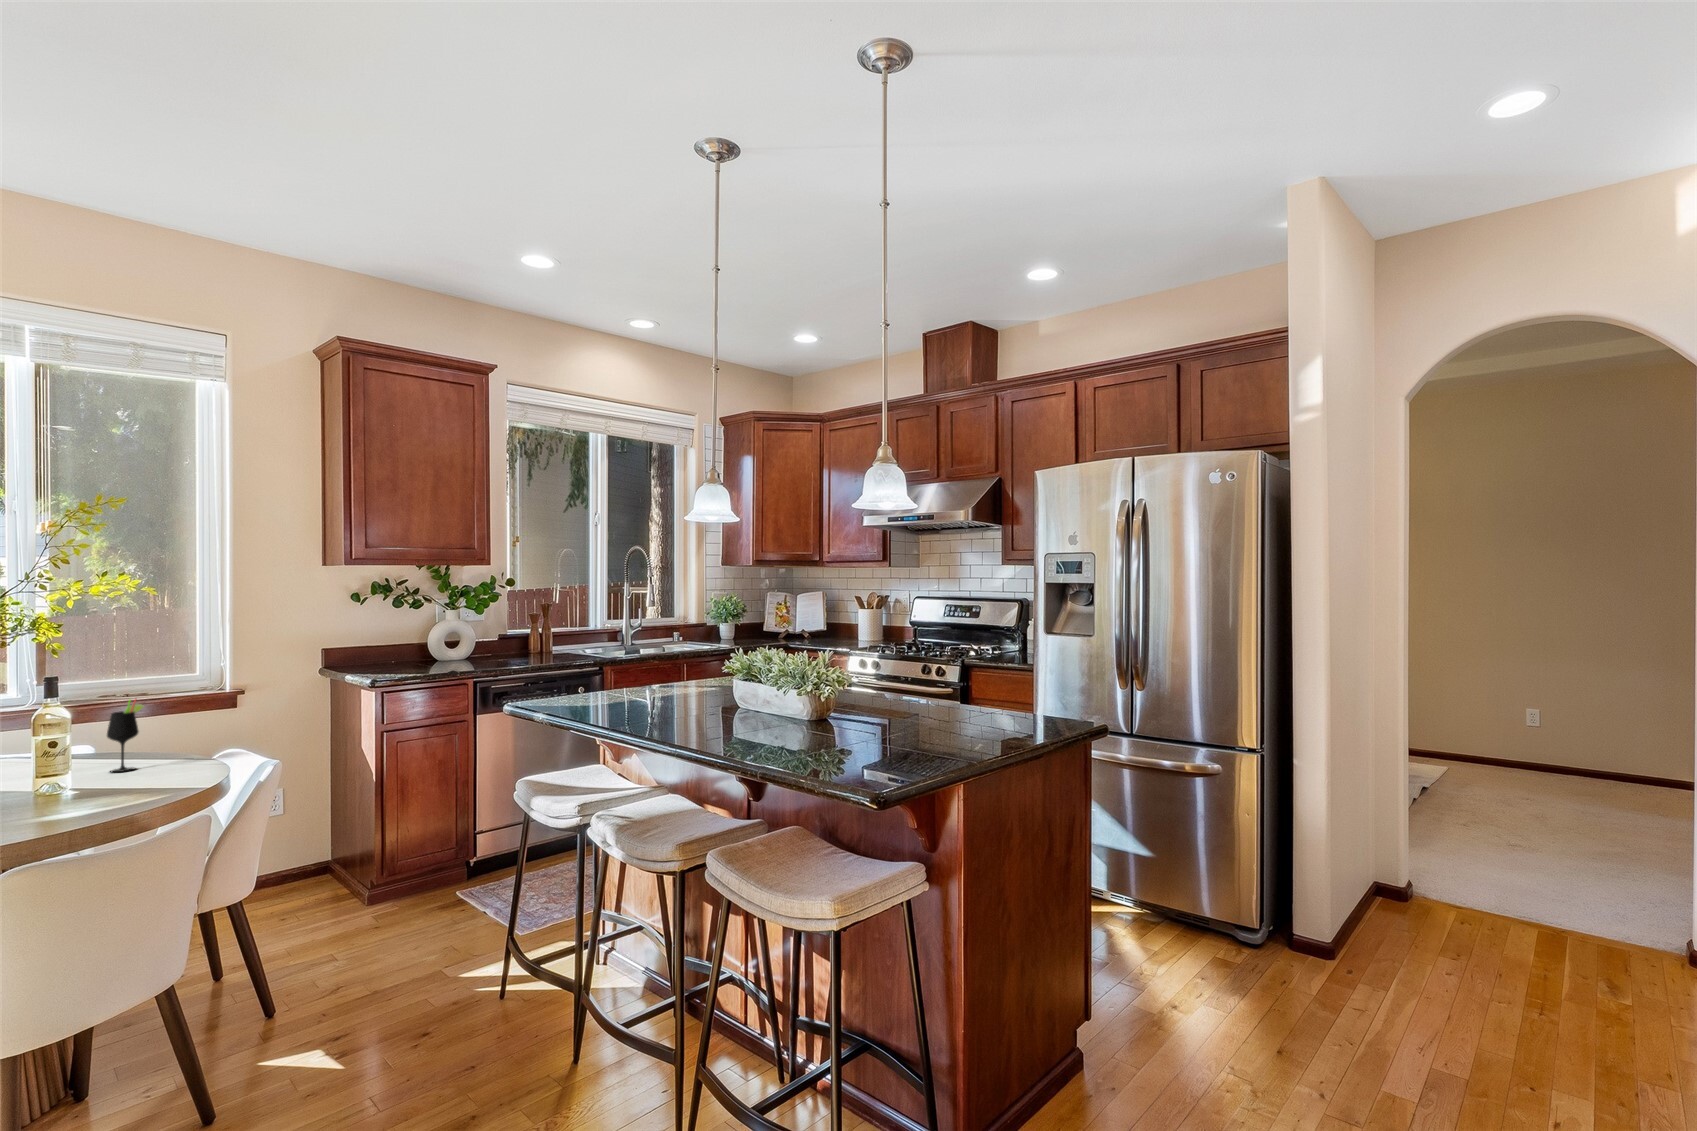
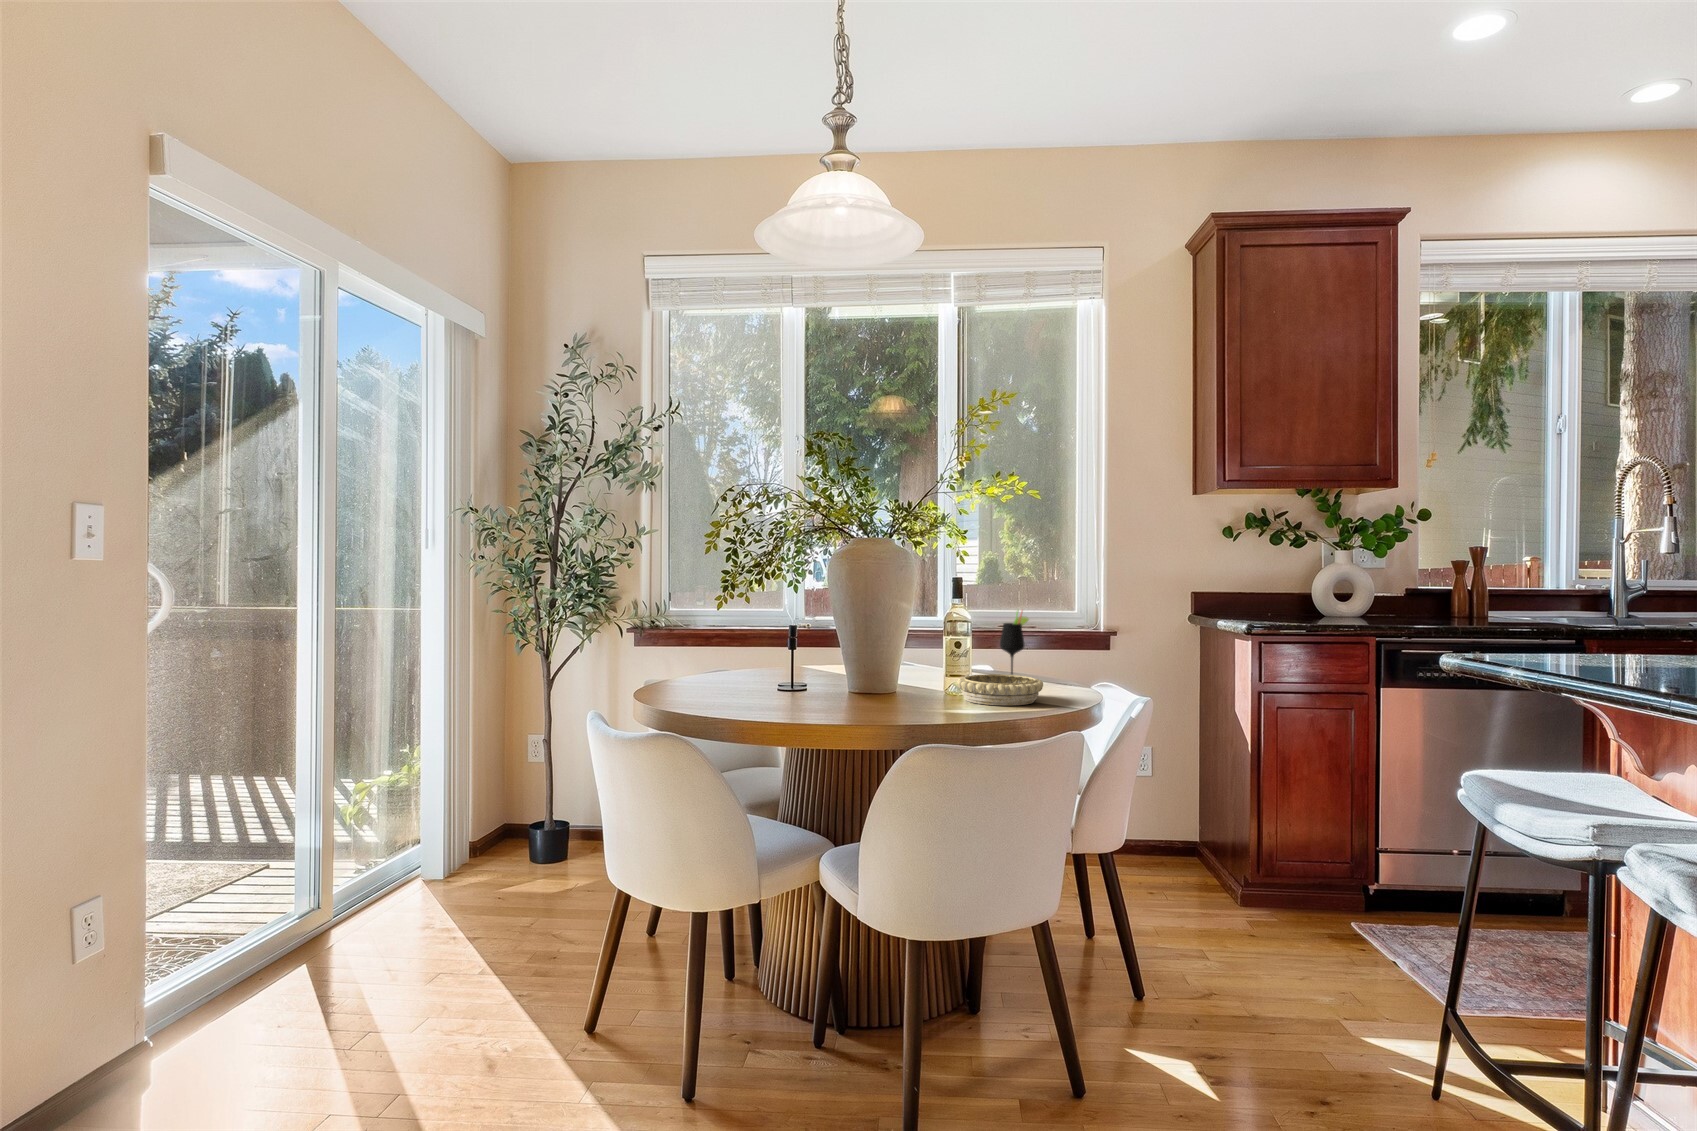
decorative bowl: none [53,765,163,803] -> present [957,674,1043,705]

